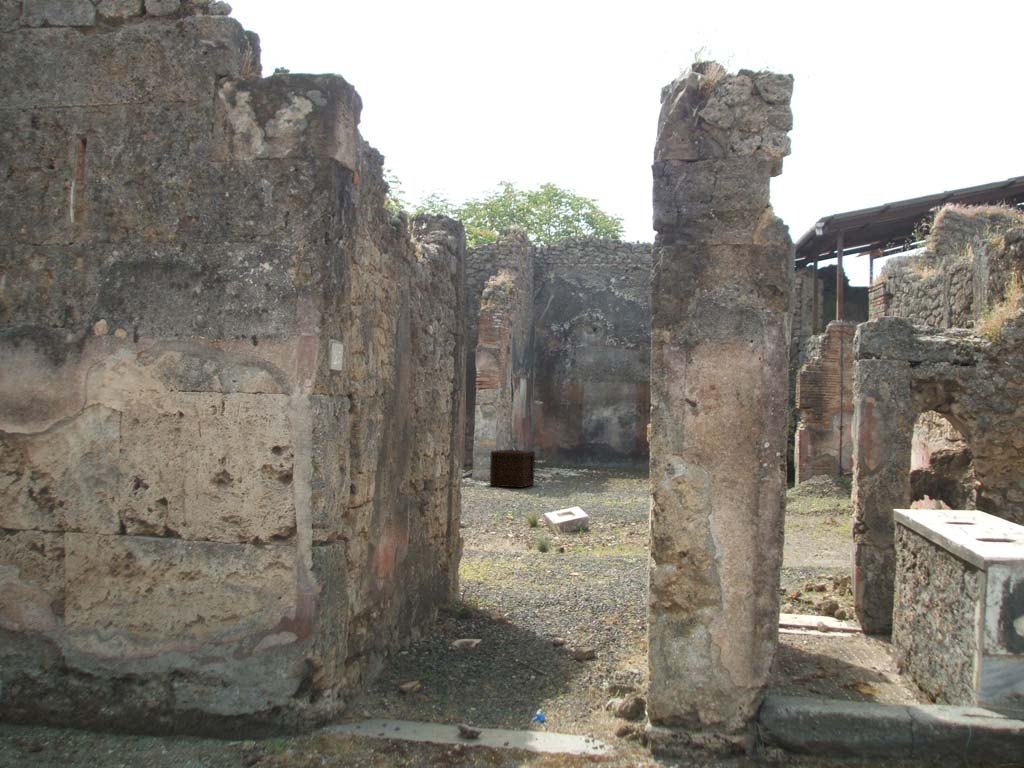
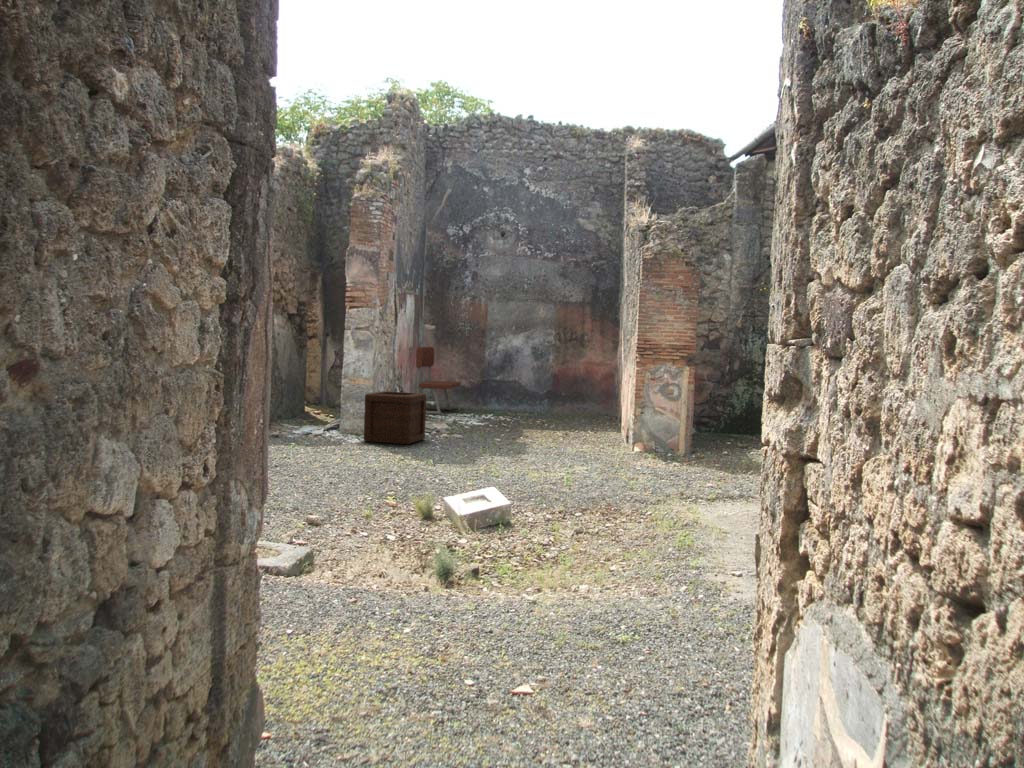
bench: none [527,418,563,470] -> present [416,347,460,414]

